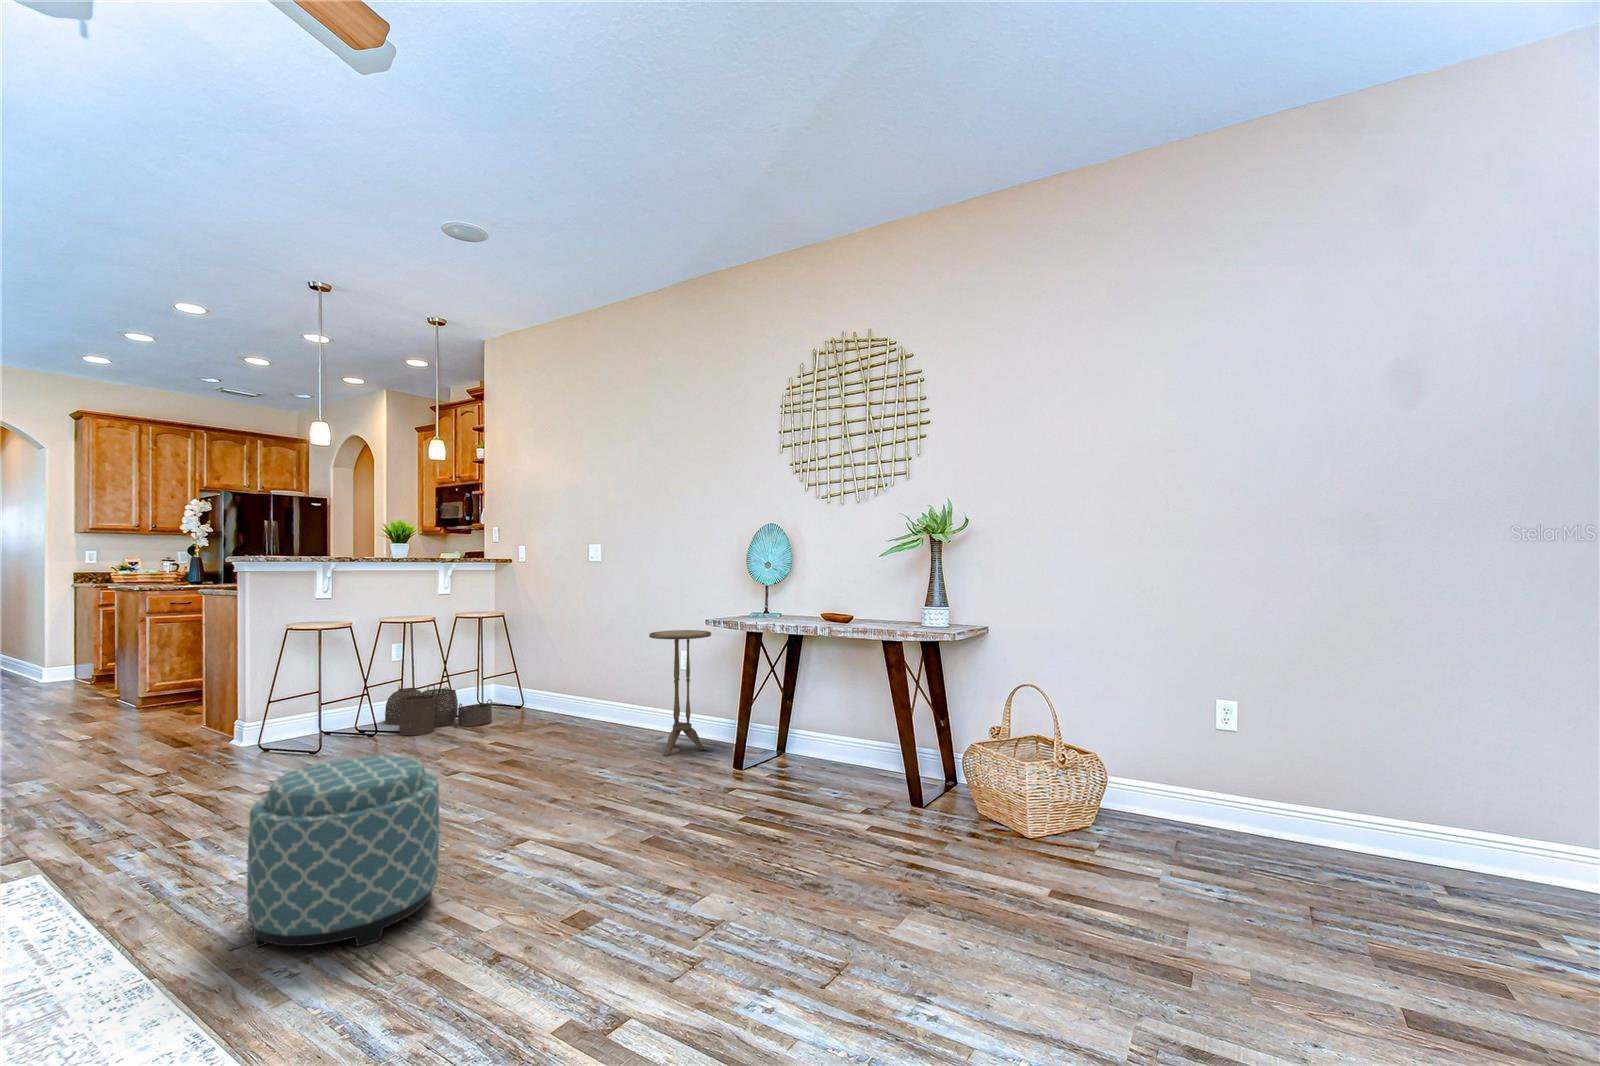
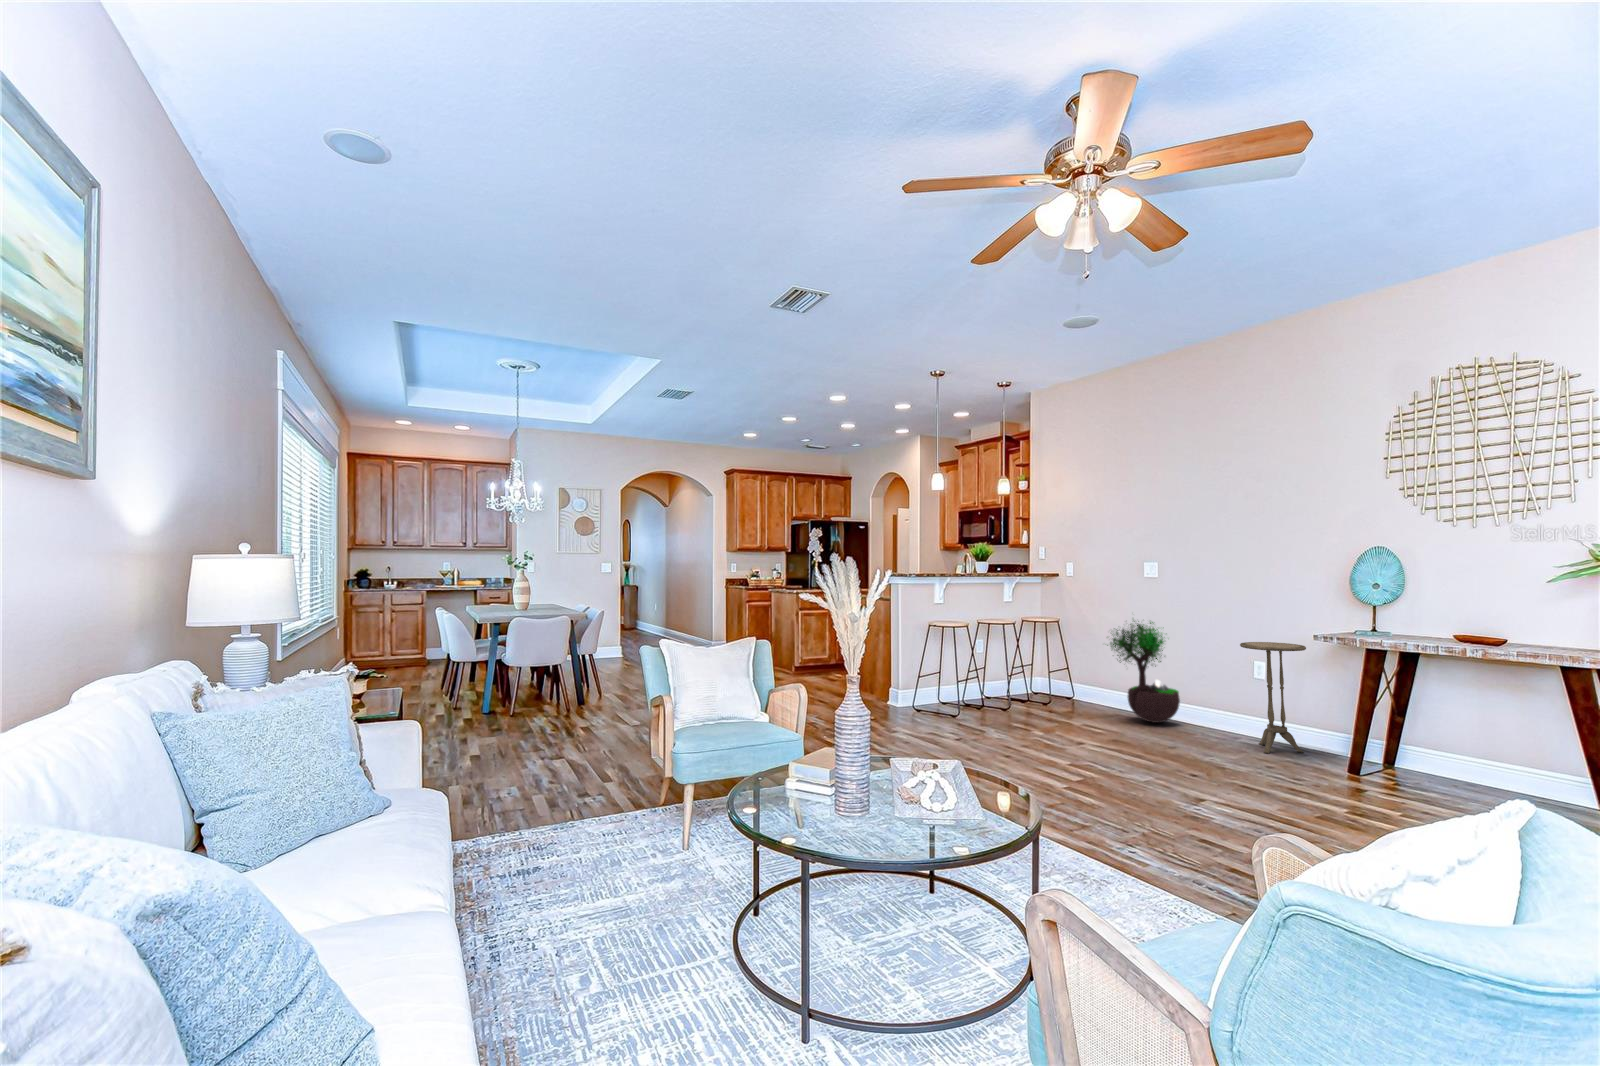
potted tree: none [521,602,610,731] -> present [1107,621,1180,723]
woven basket: present [385,684,492,735] -> none [979,673,1065,712]
ottoman: present [247,755,439,947] -> none [1075,726,1197,854]

